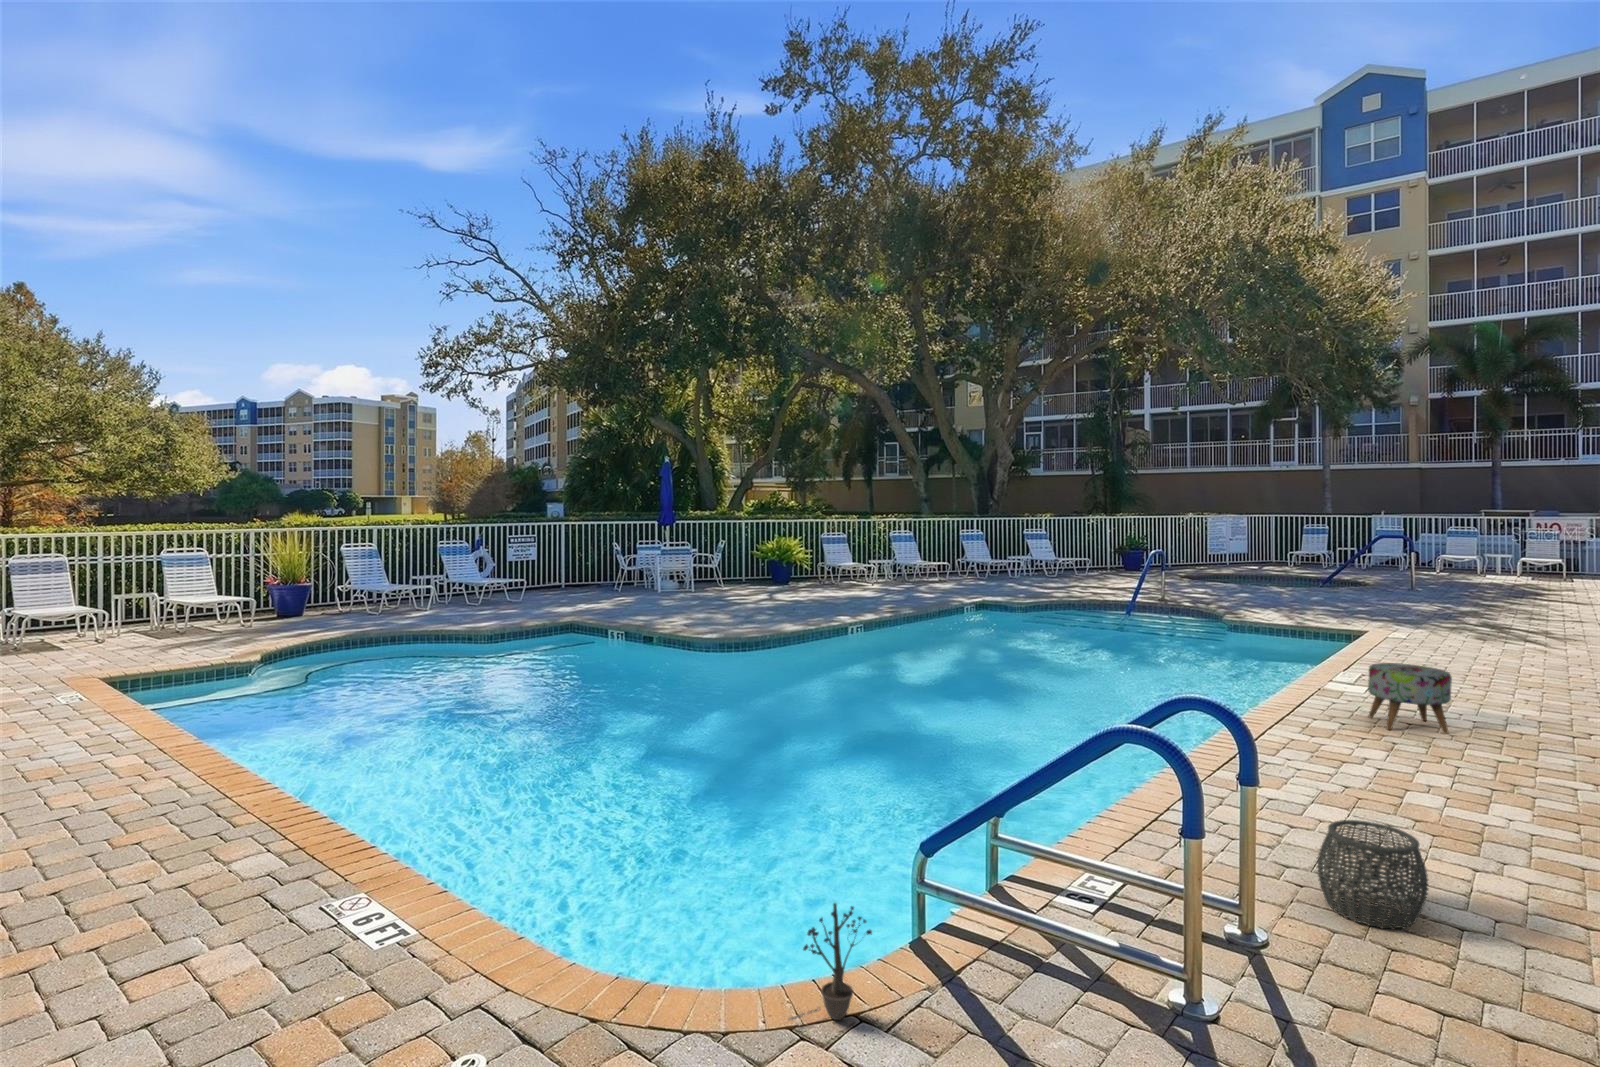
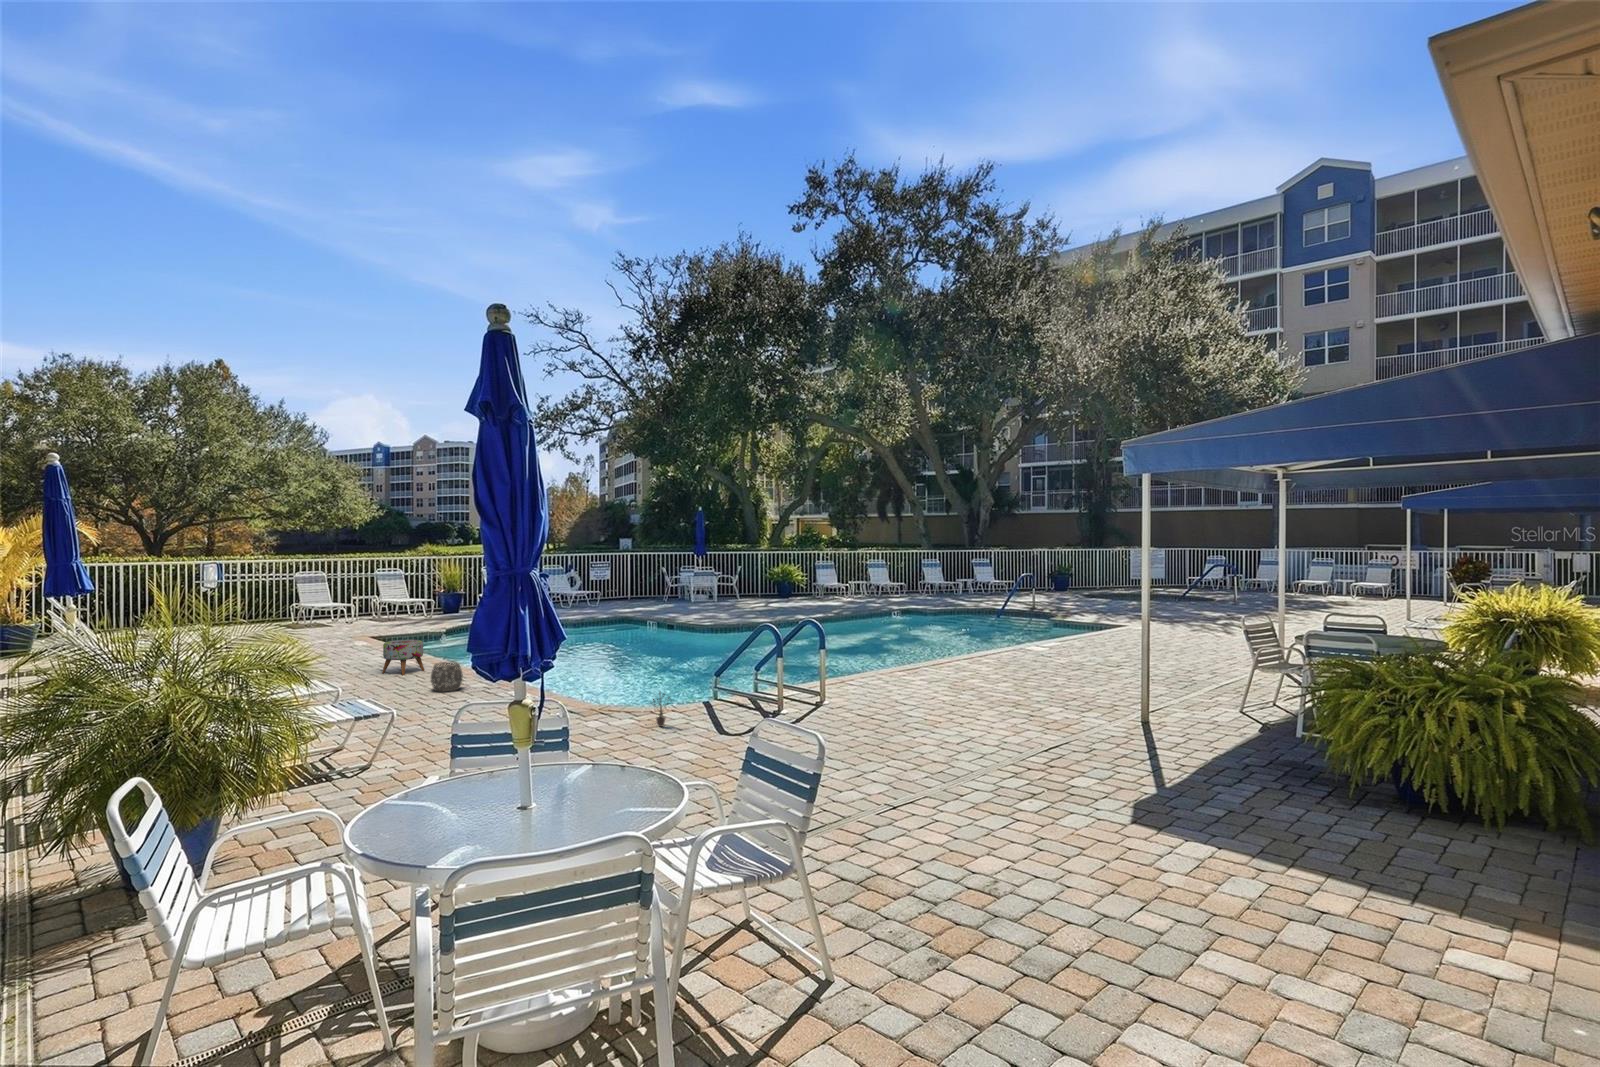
ottoman: present [1368,663,1452,734] -> present [382,640,424,675]
woven basket: present [1317,820,1429,929] -> present [431,662,463,691]

